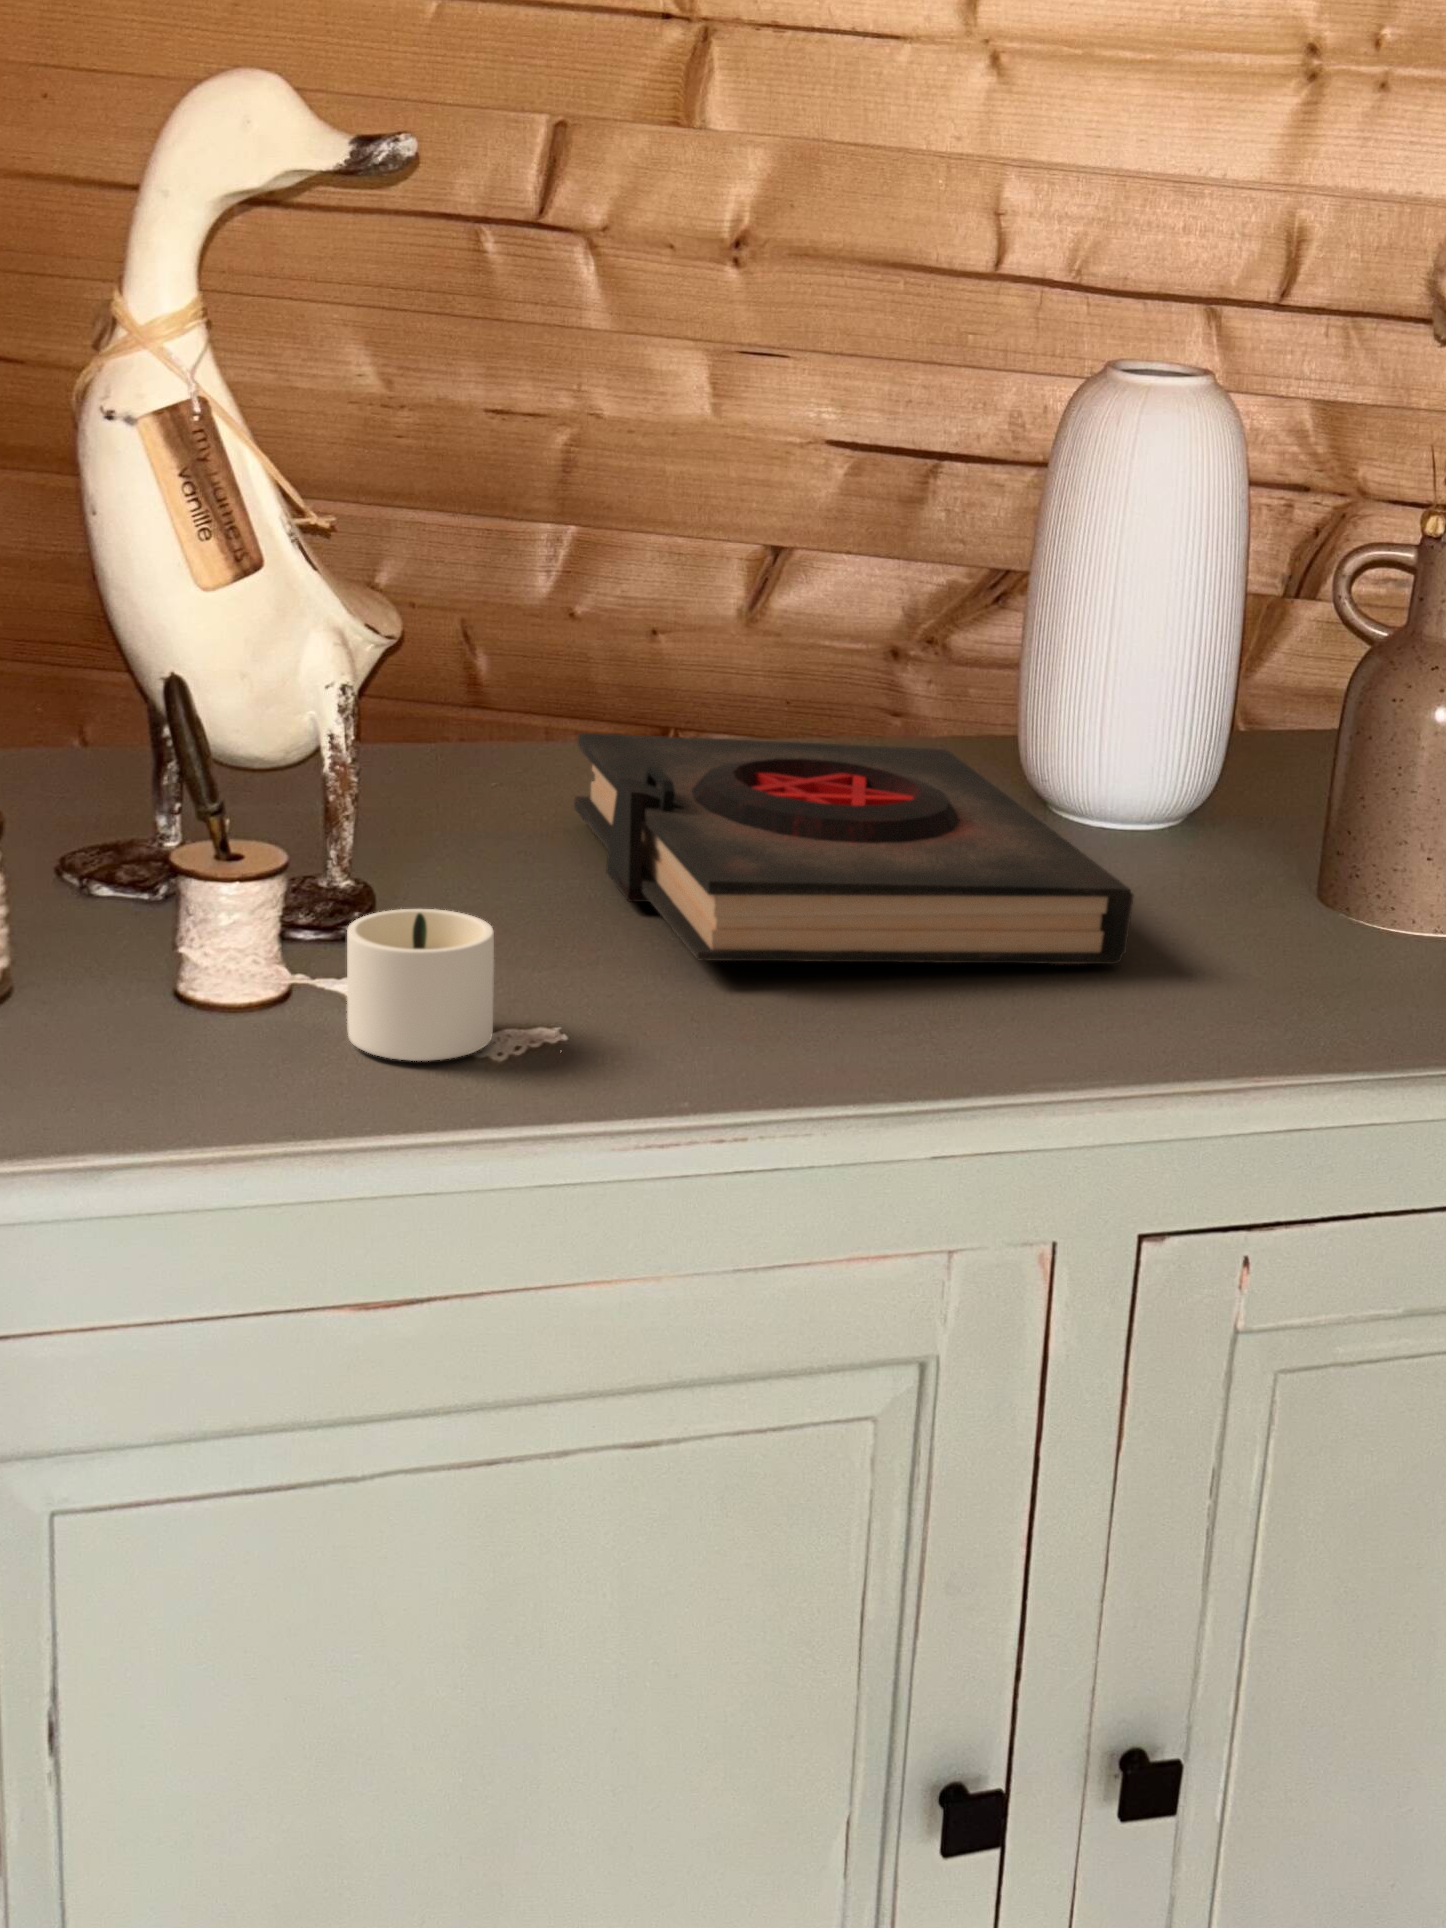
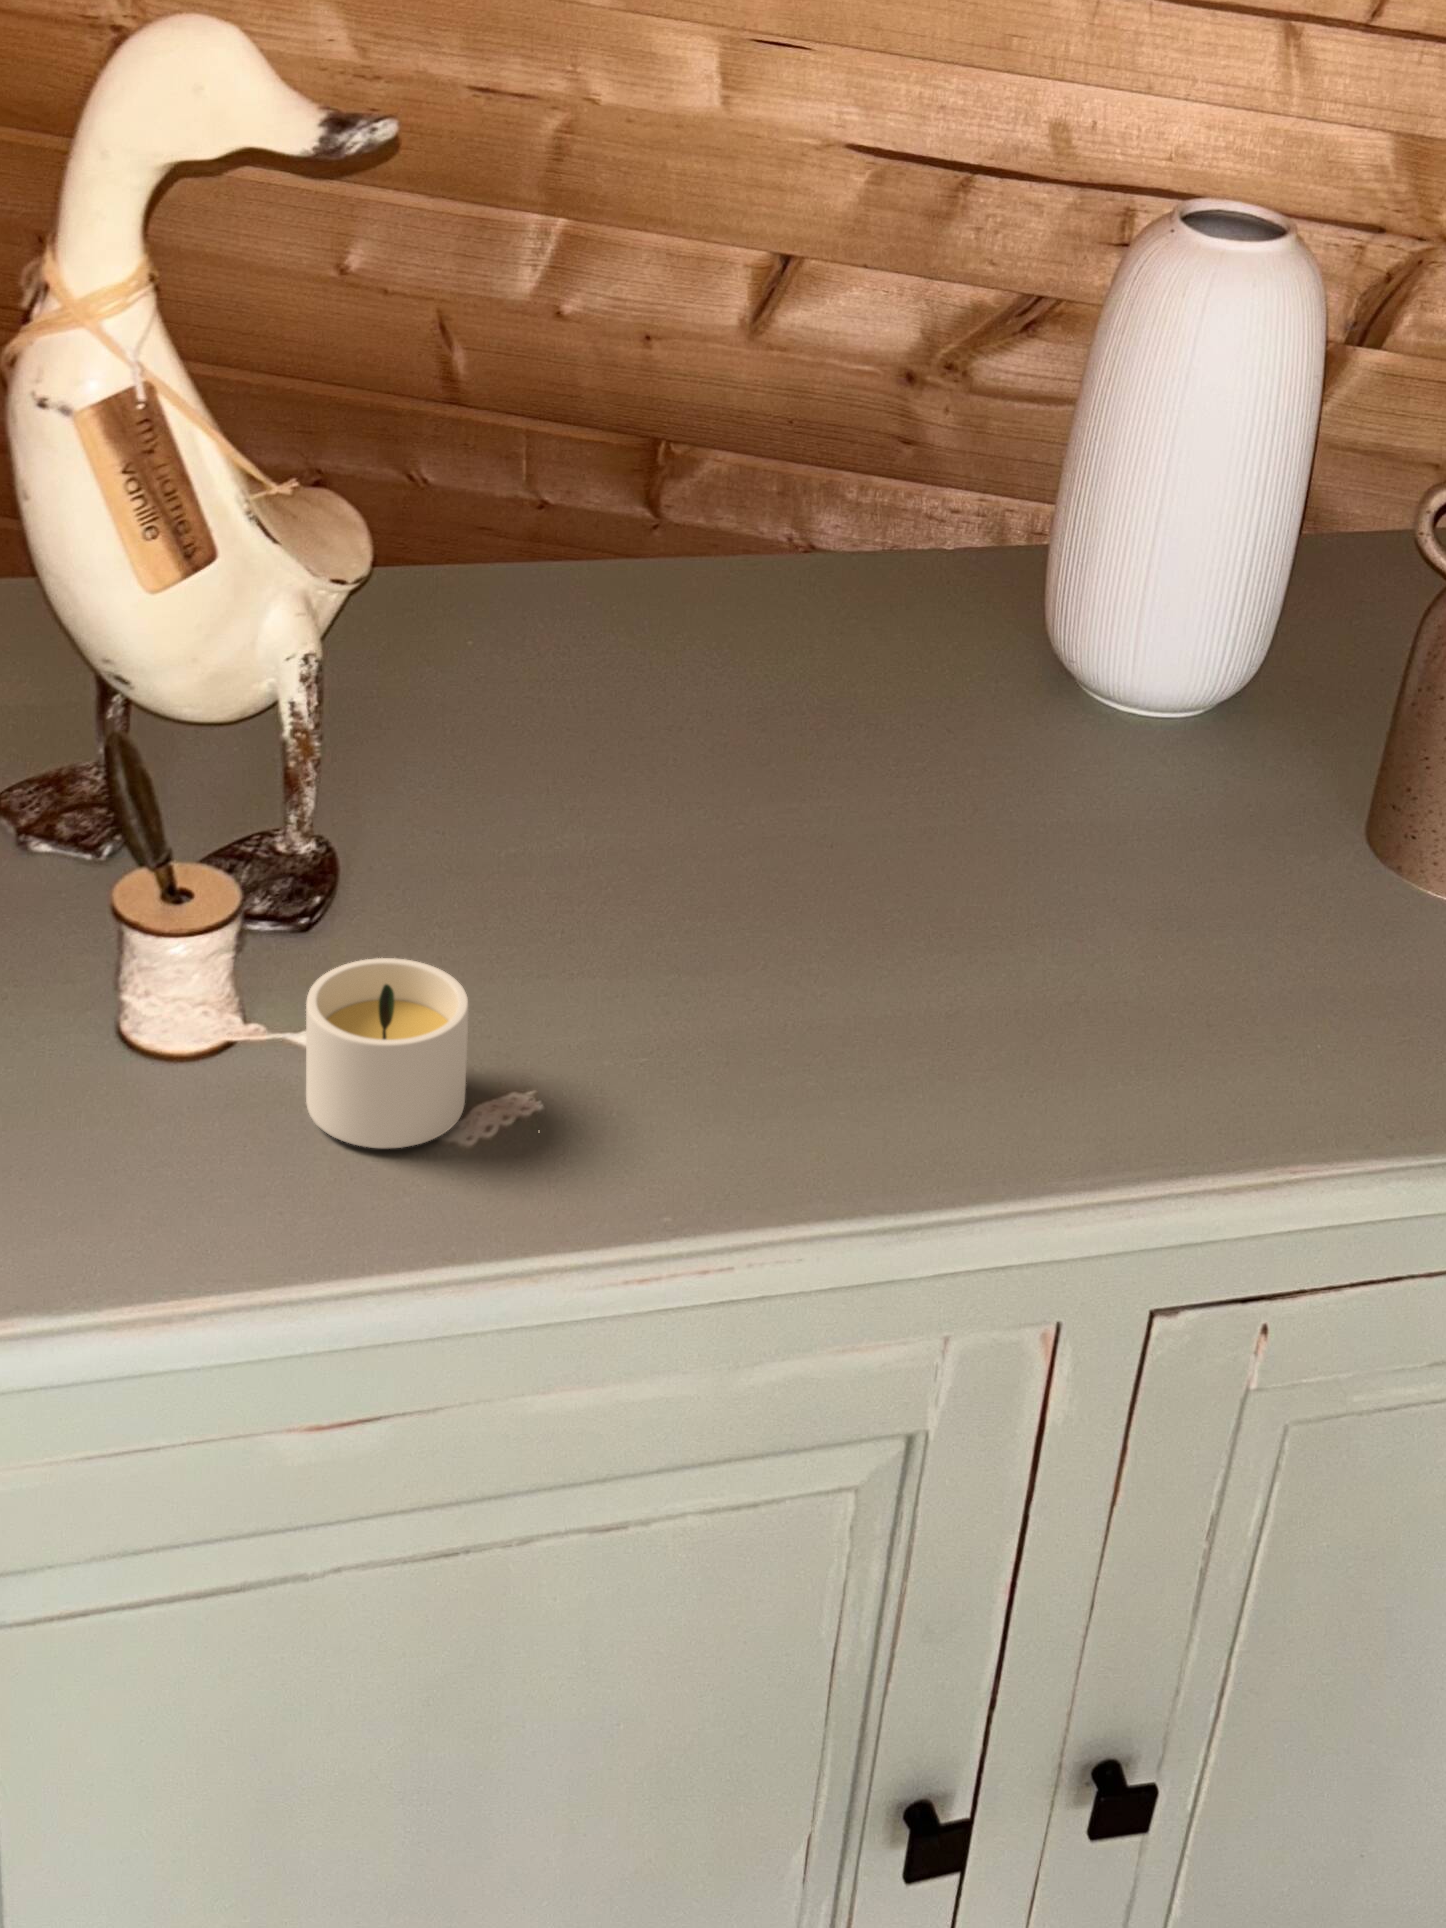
book: present [574,733,1134,964] -> none [558,609,1174,981]

